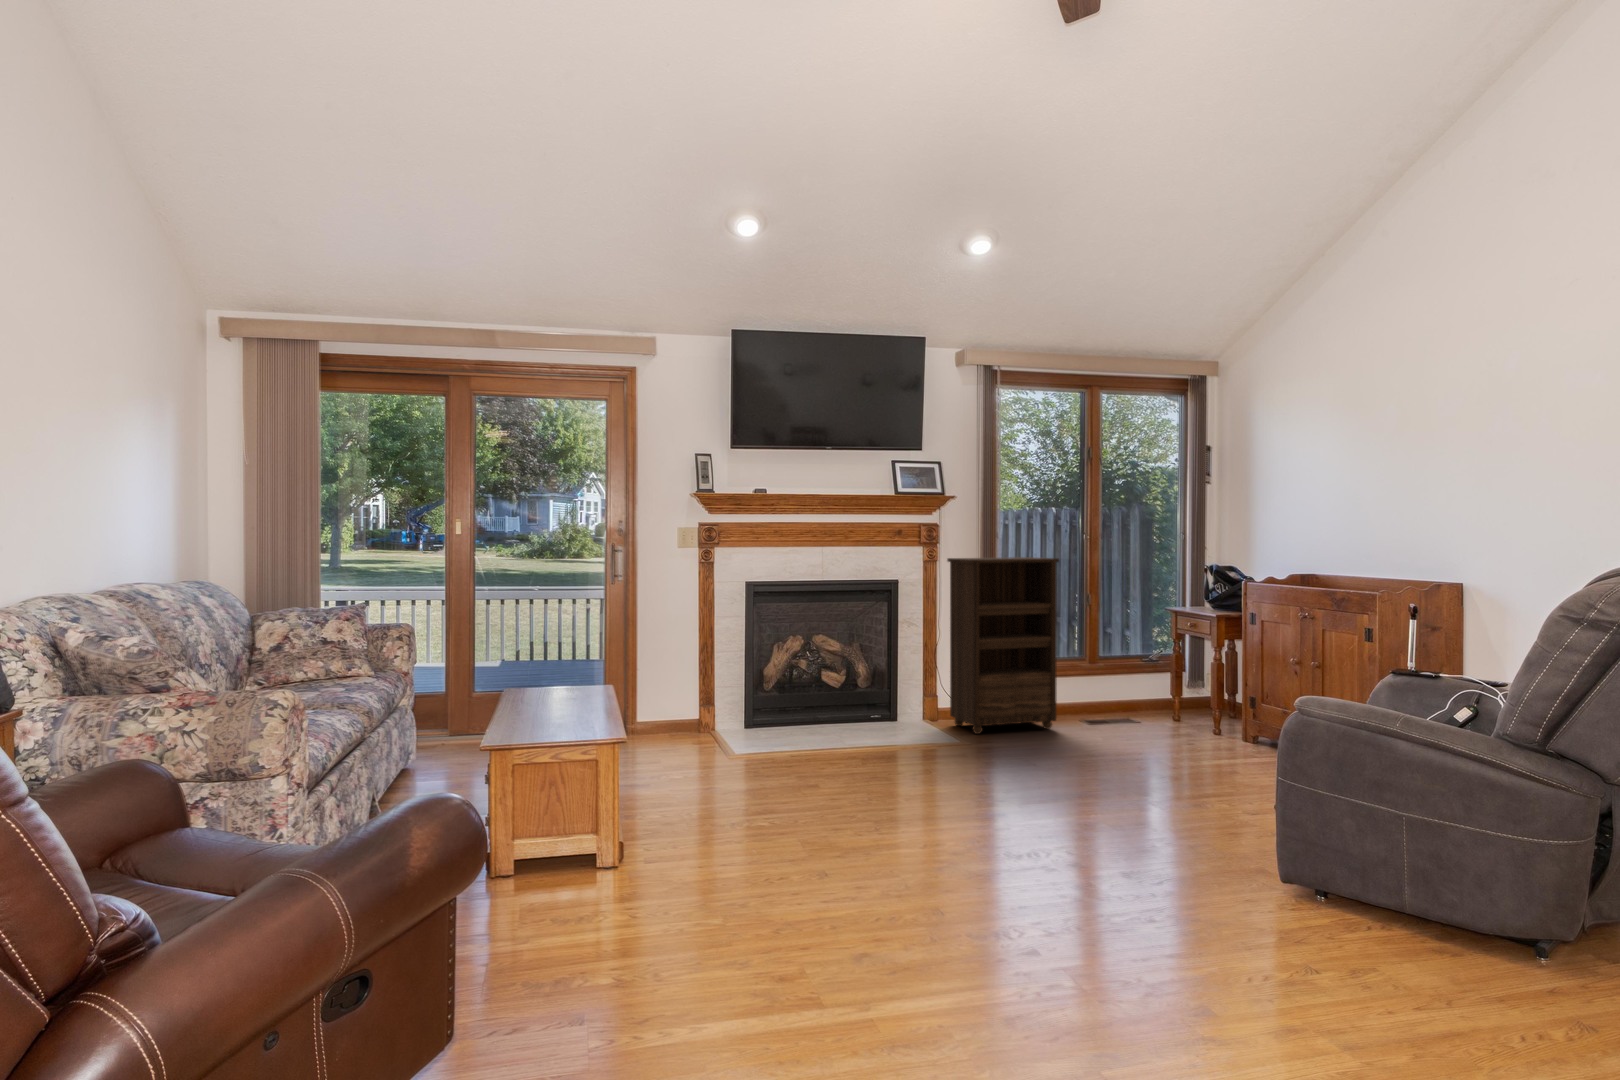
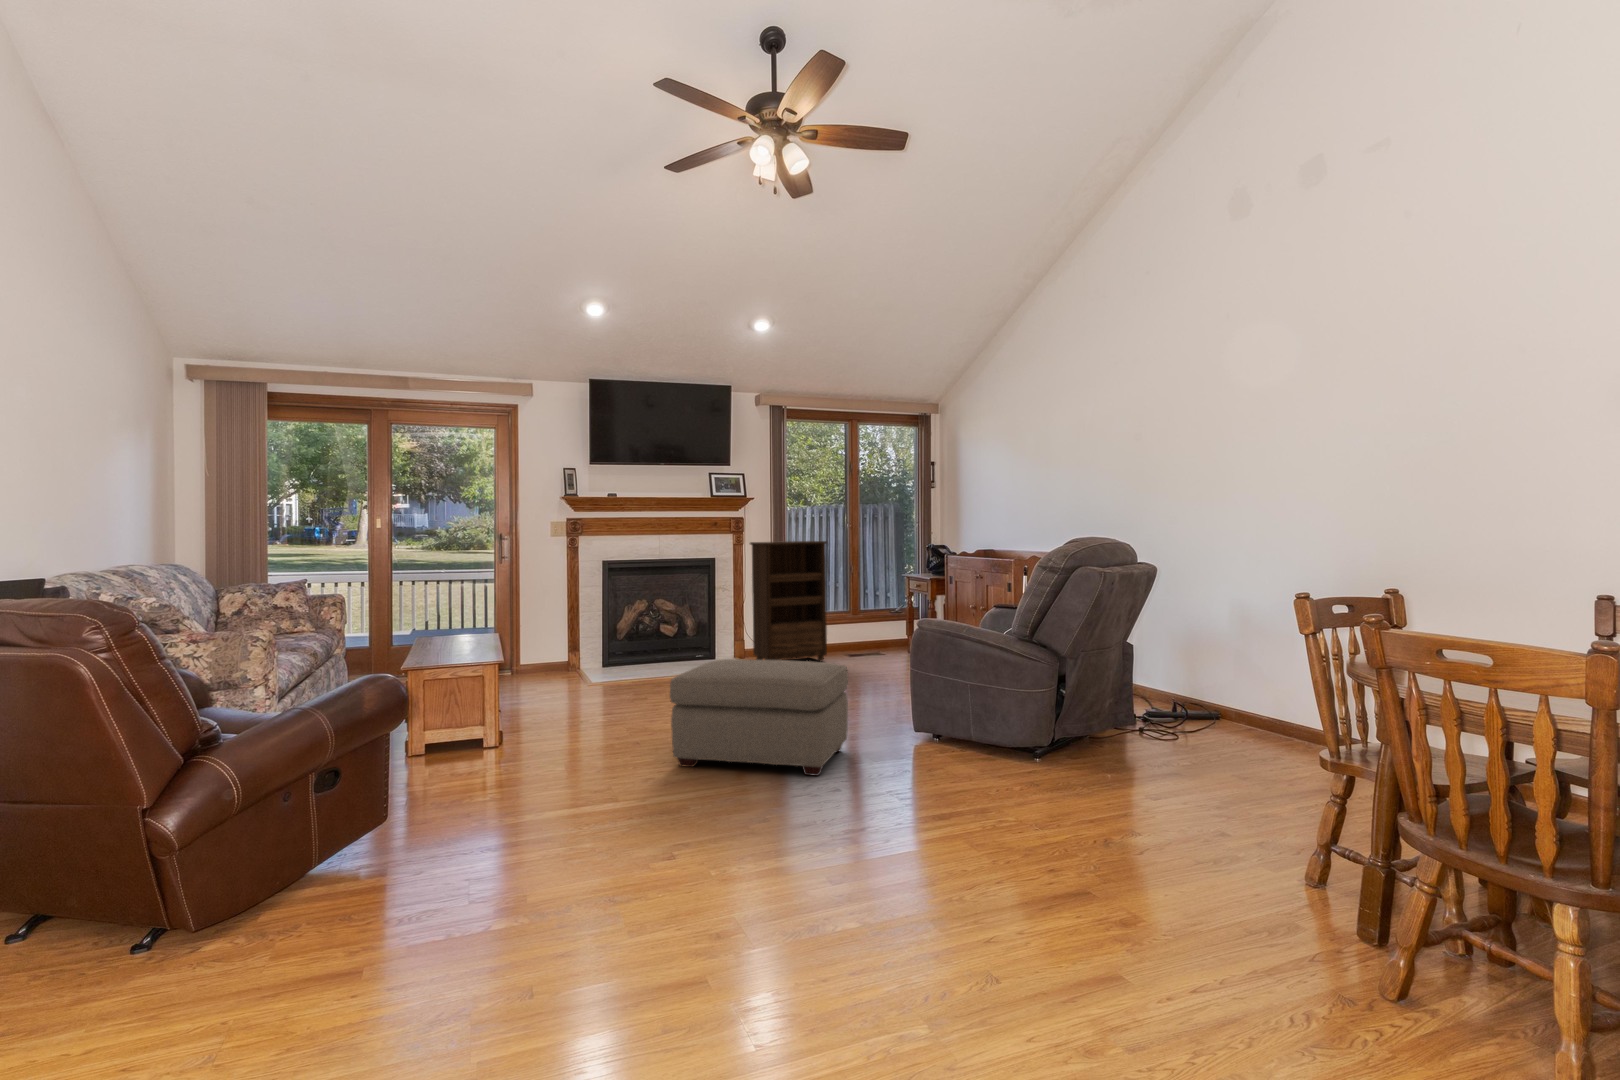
ottoman: none [887,748,1170,967] -> present [670,659,848,776]

